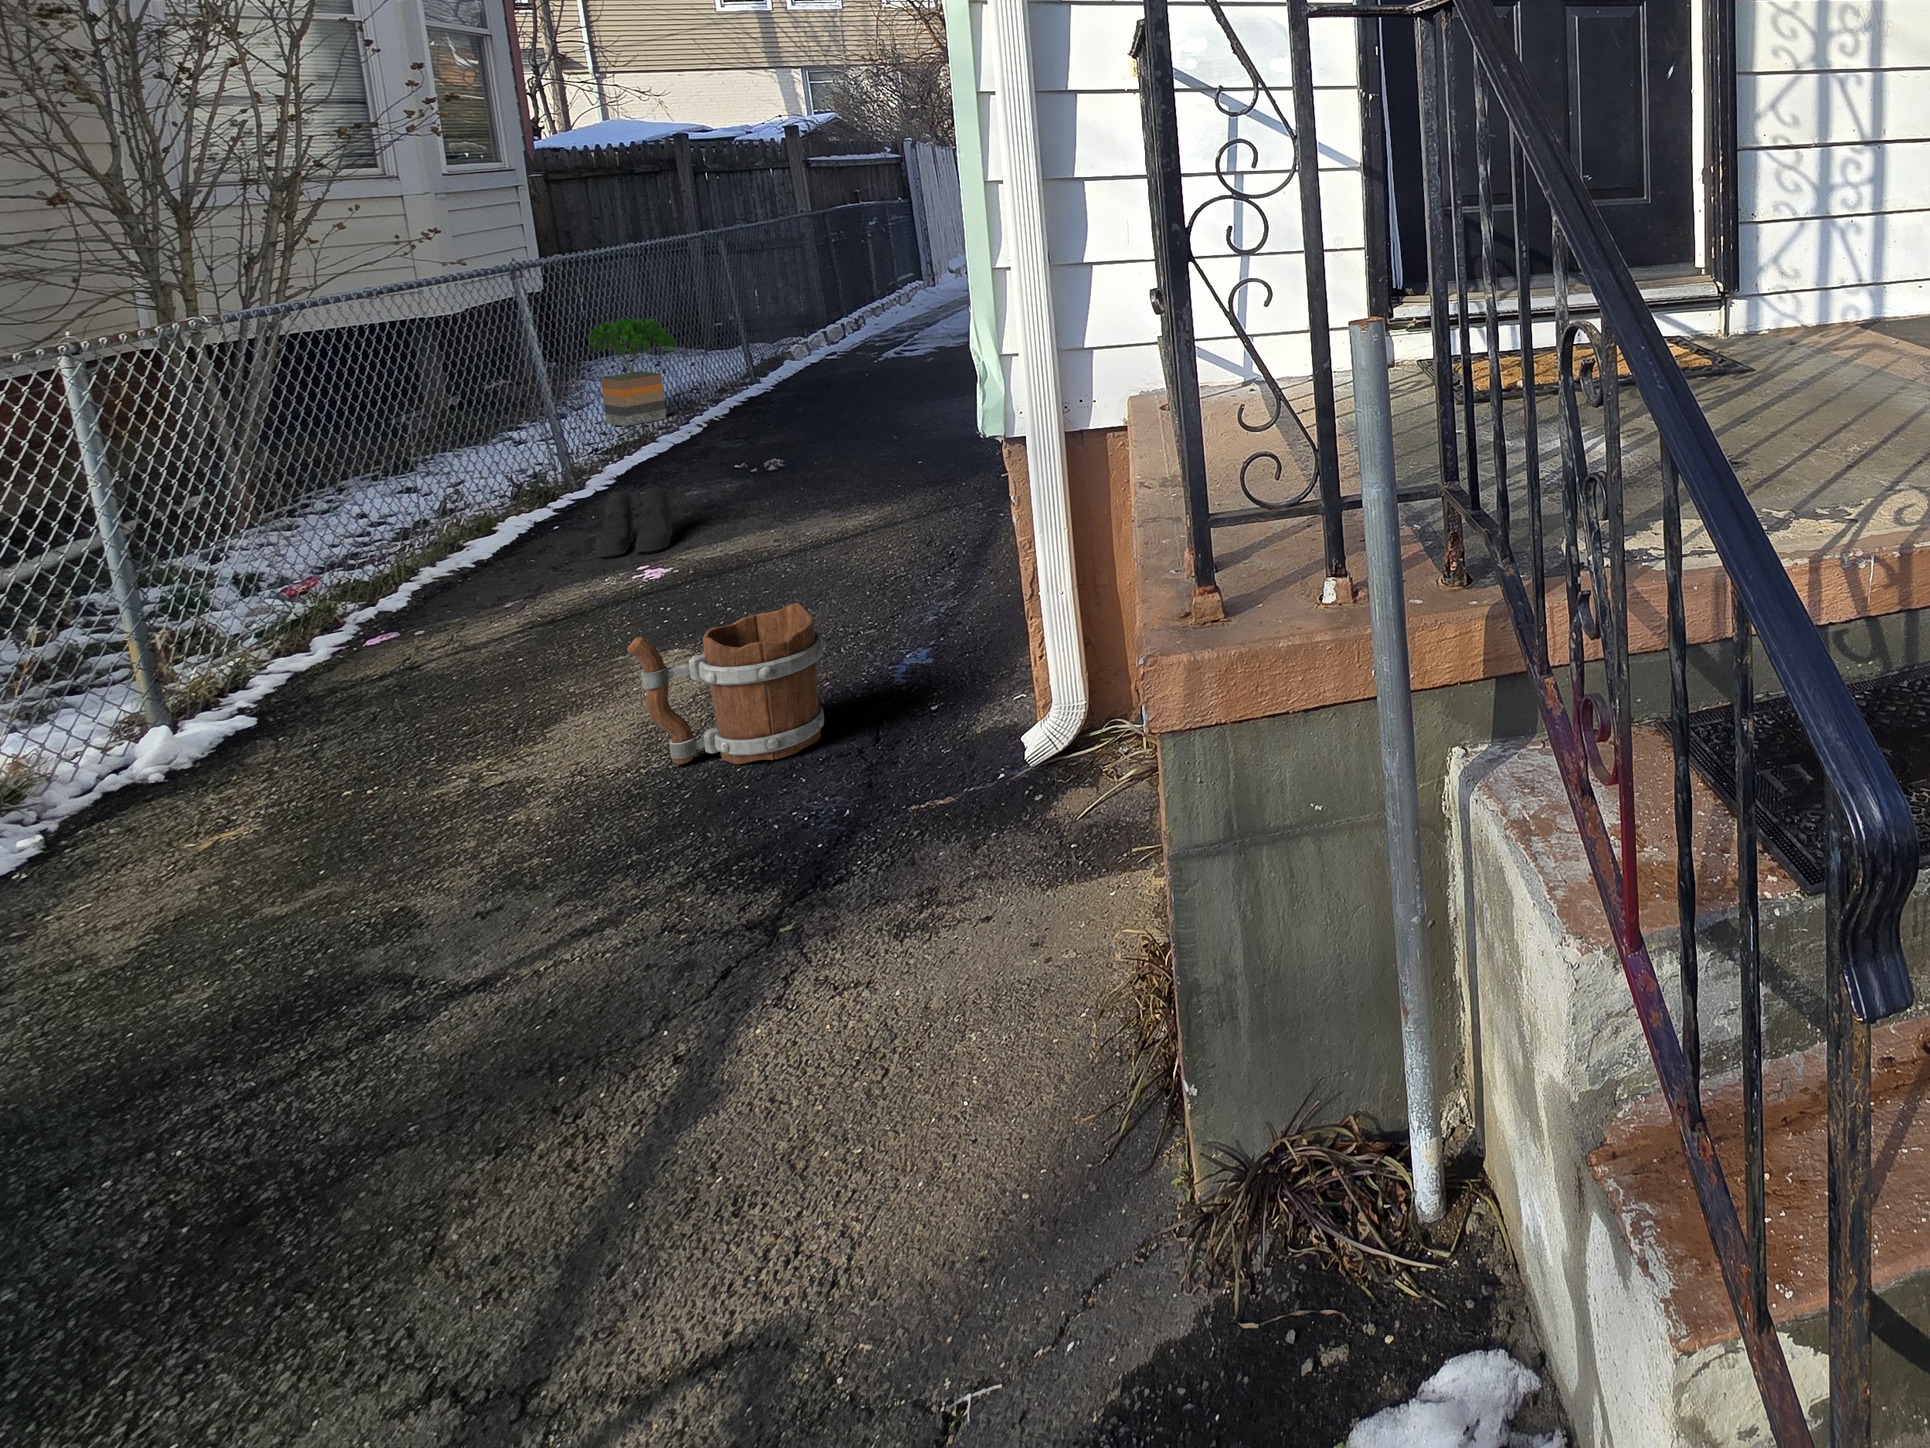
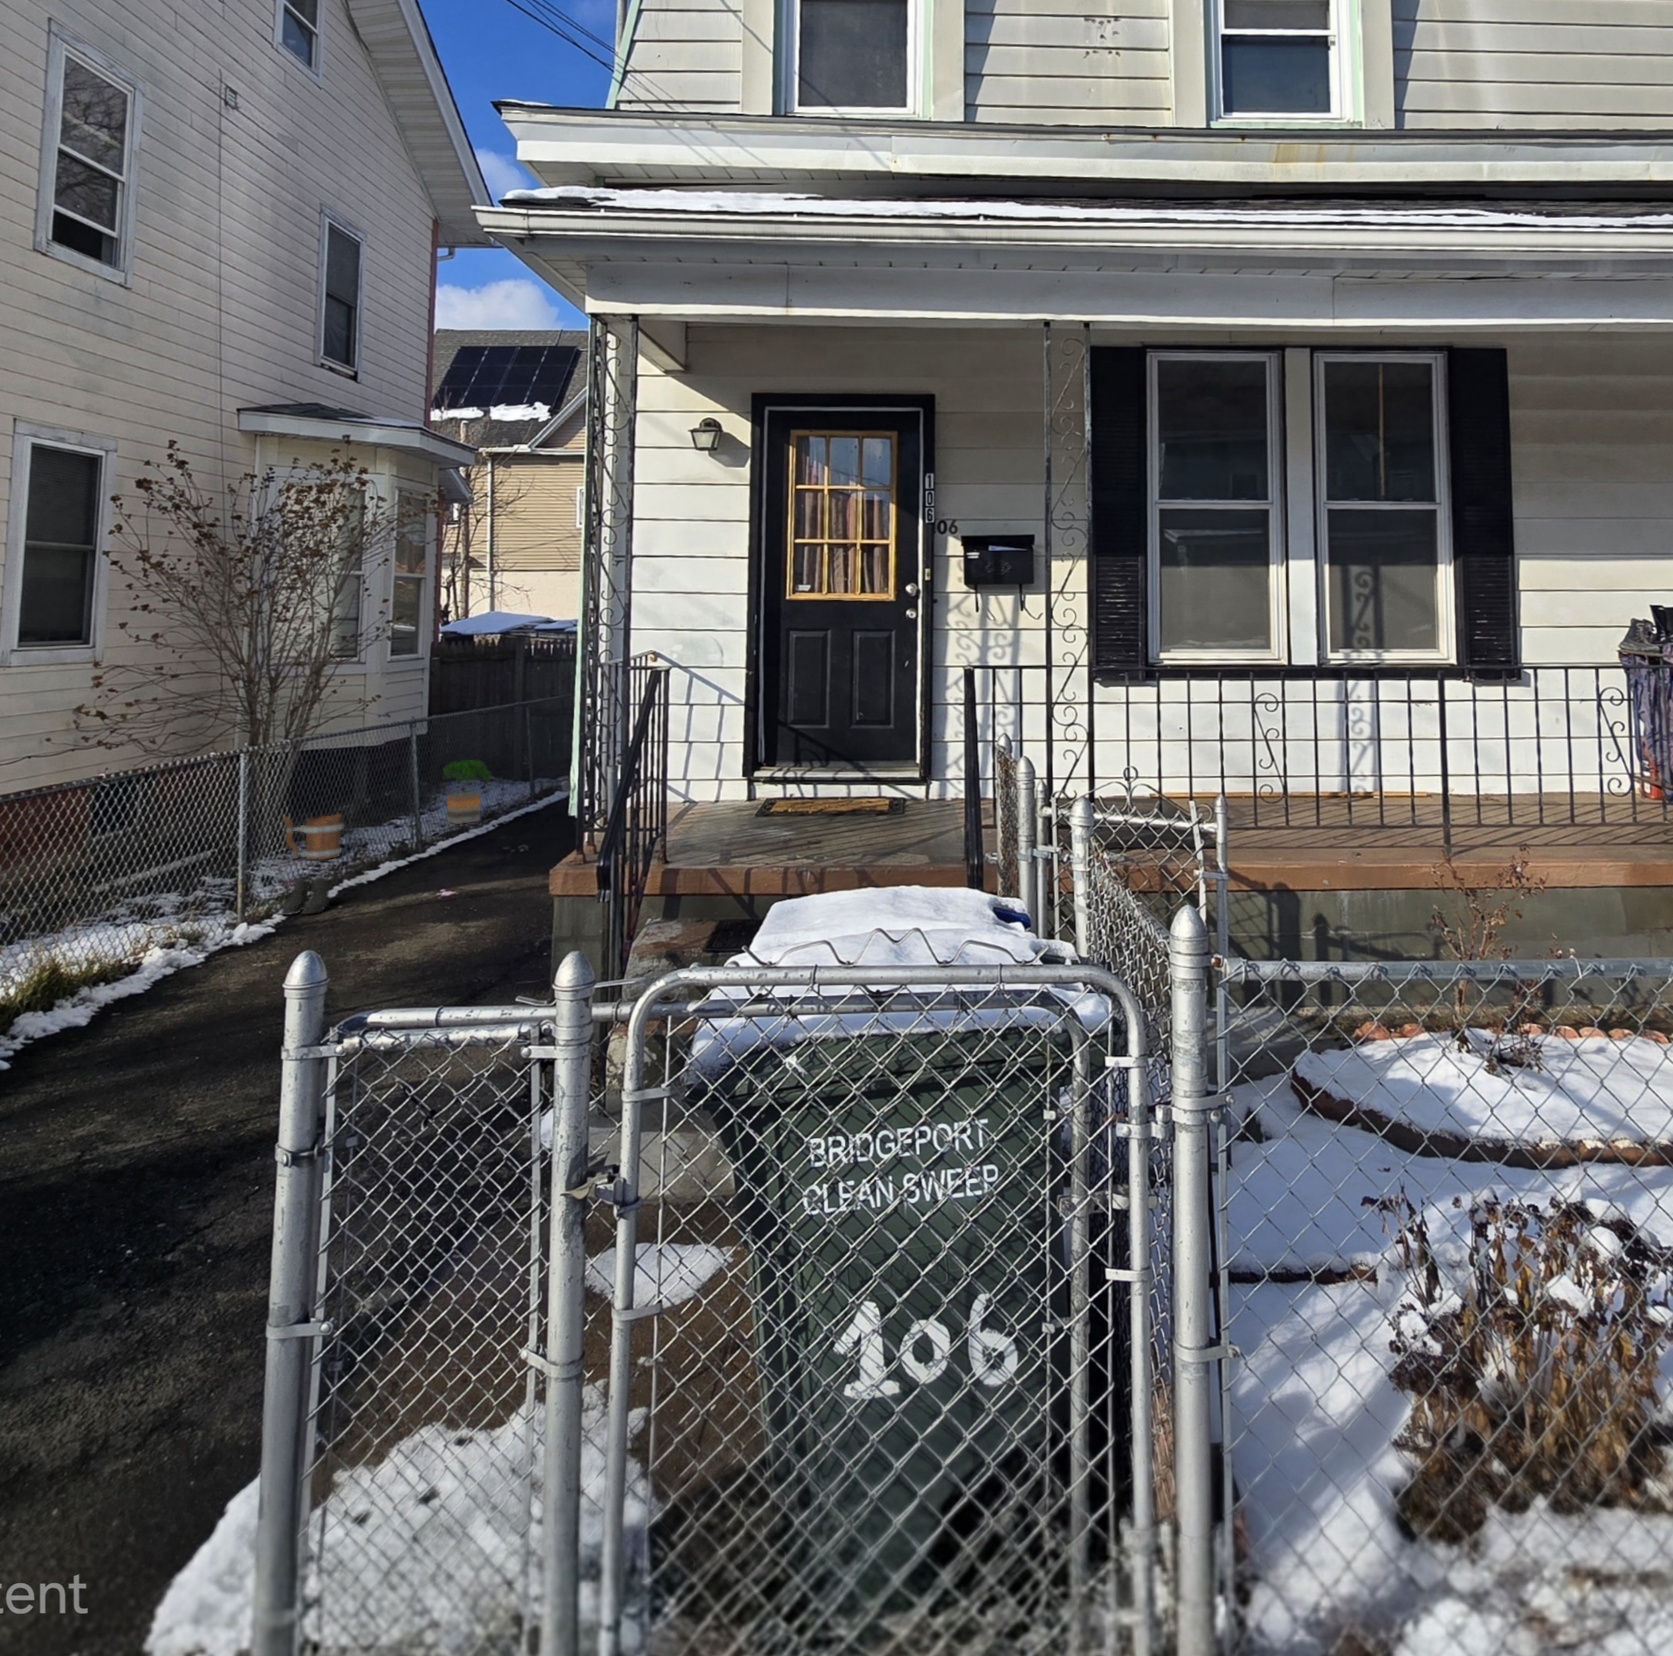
boots: present [596,488,672,557] -> present [281,877,329,915]
bucket: present [627,603,824,764] -> present [284,813,344,860]

